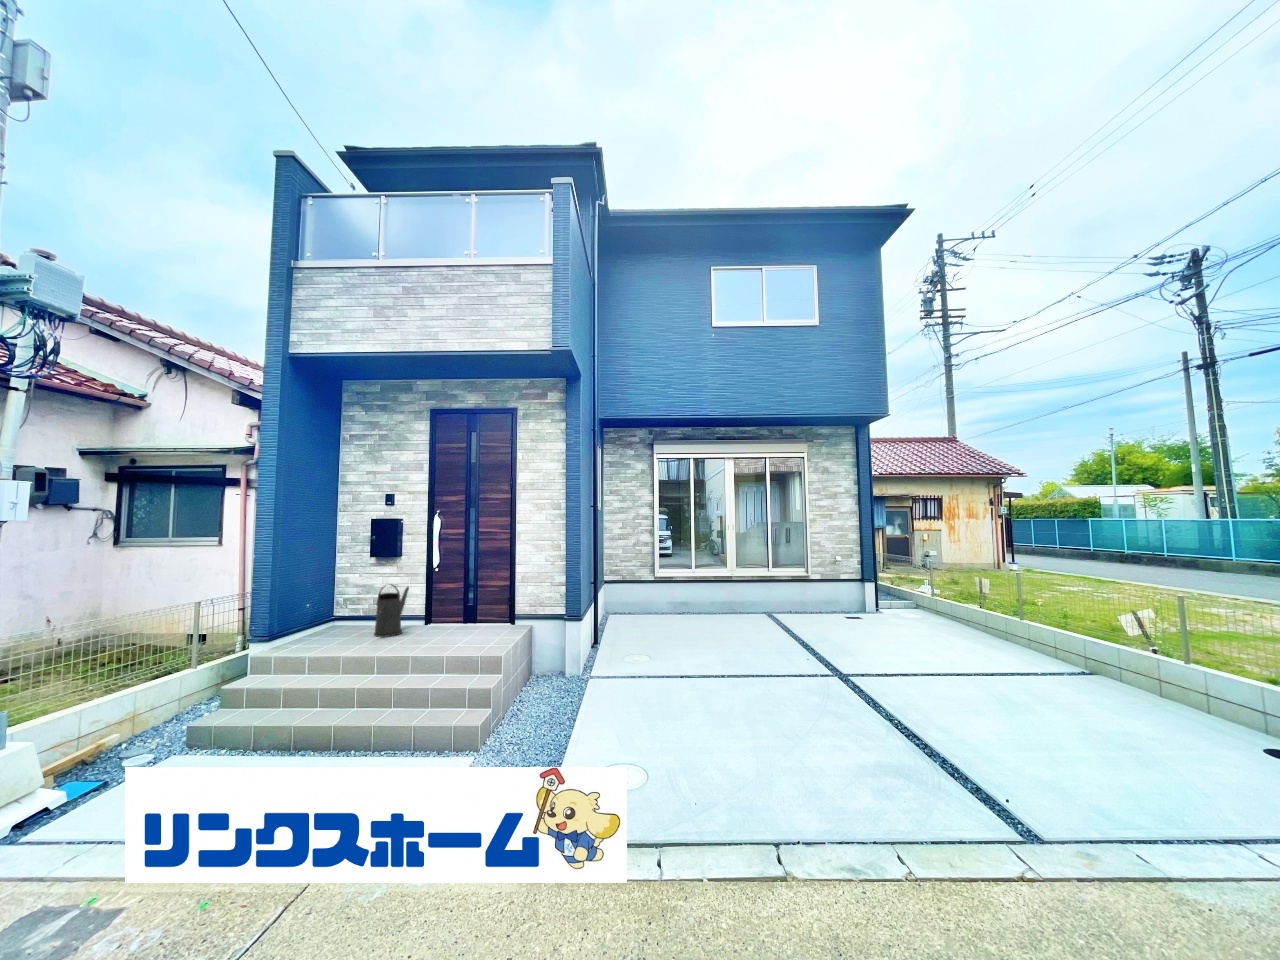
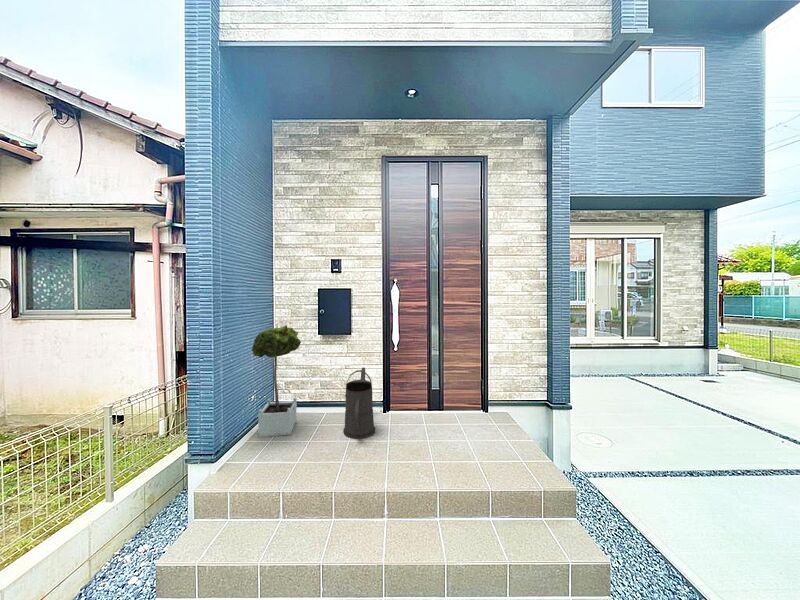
potted tree: none [303,547,346,636] -> present [252,325,301,437]

